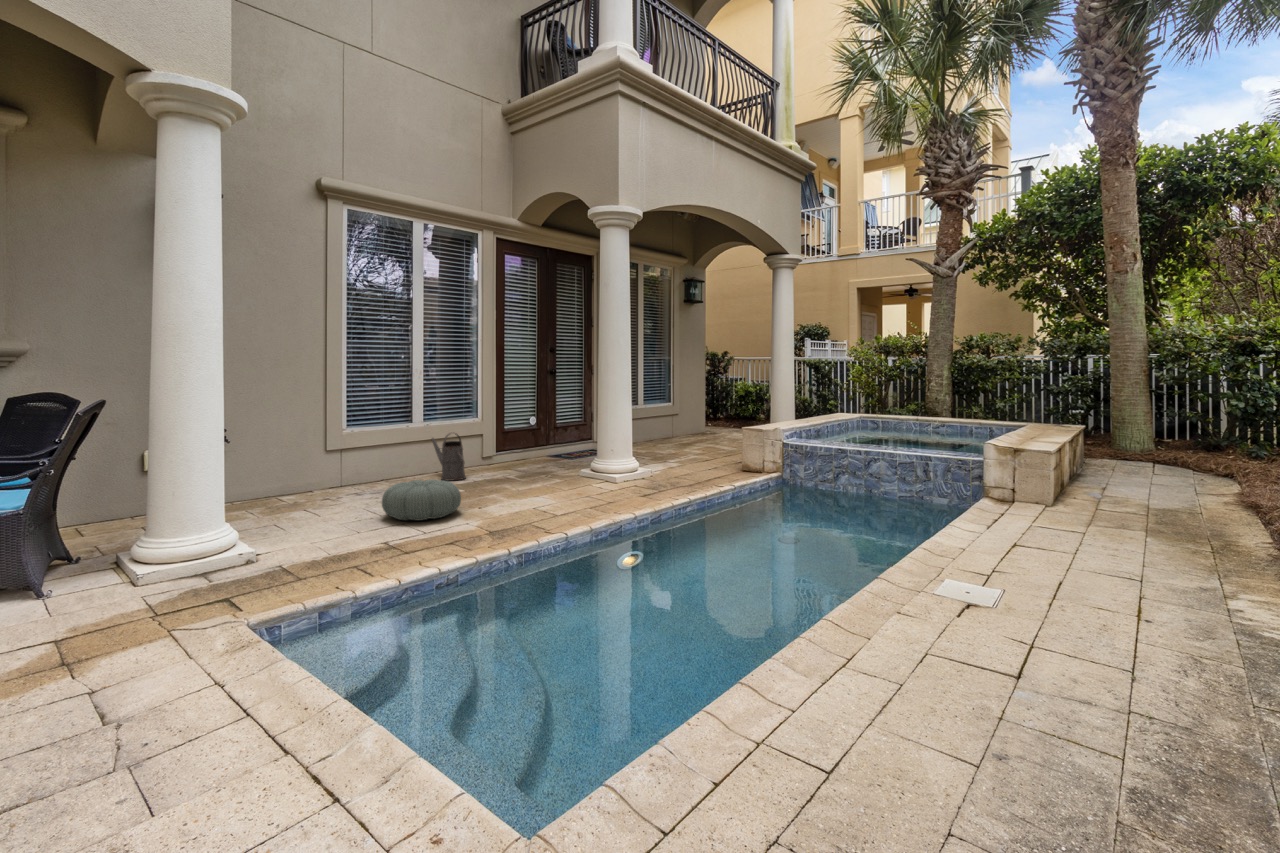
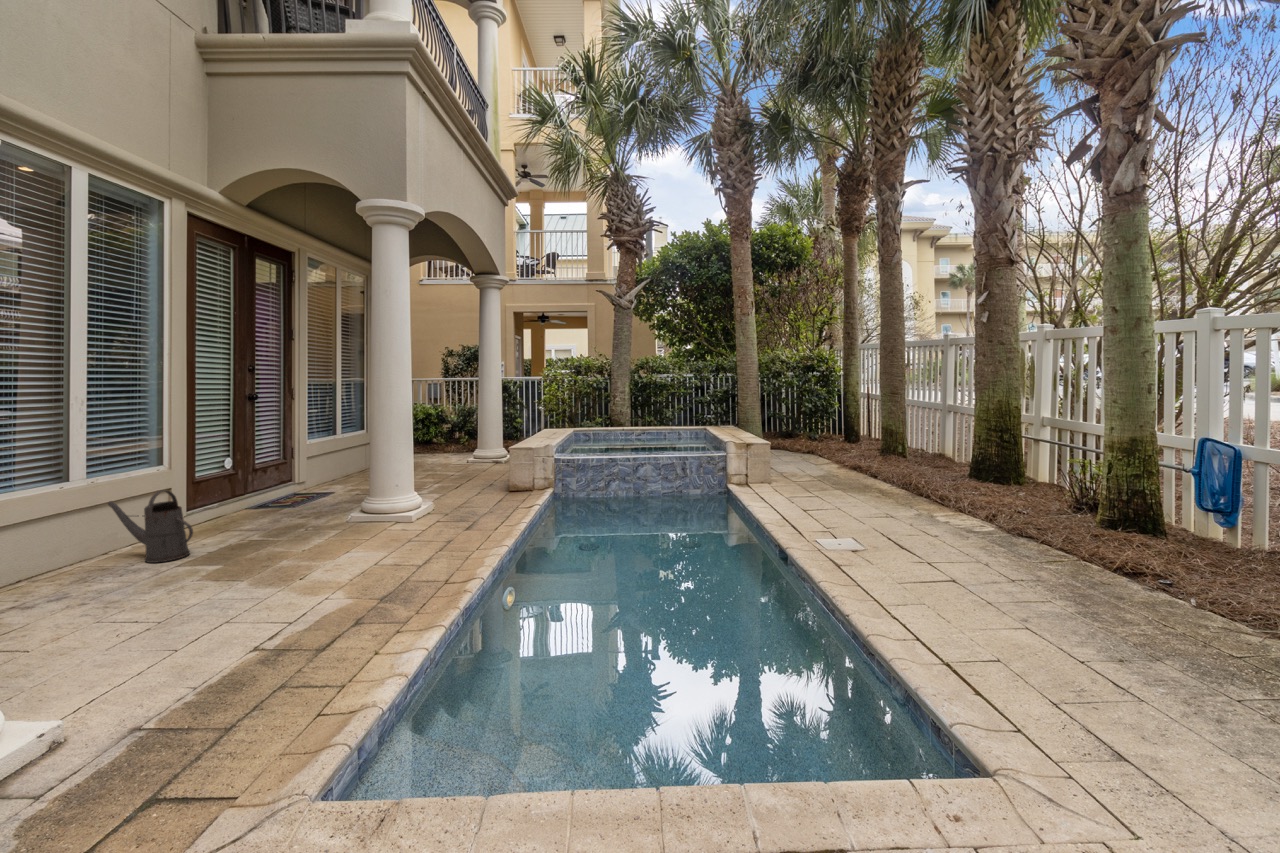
pouf: present [382,479,461,520] -> none [126,569,271,649]

